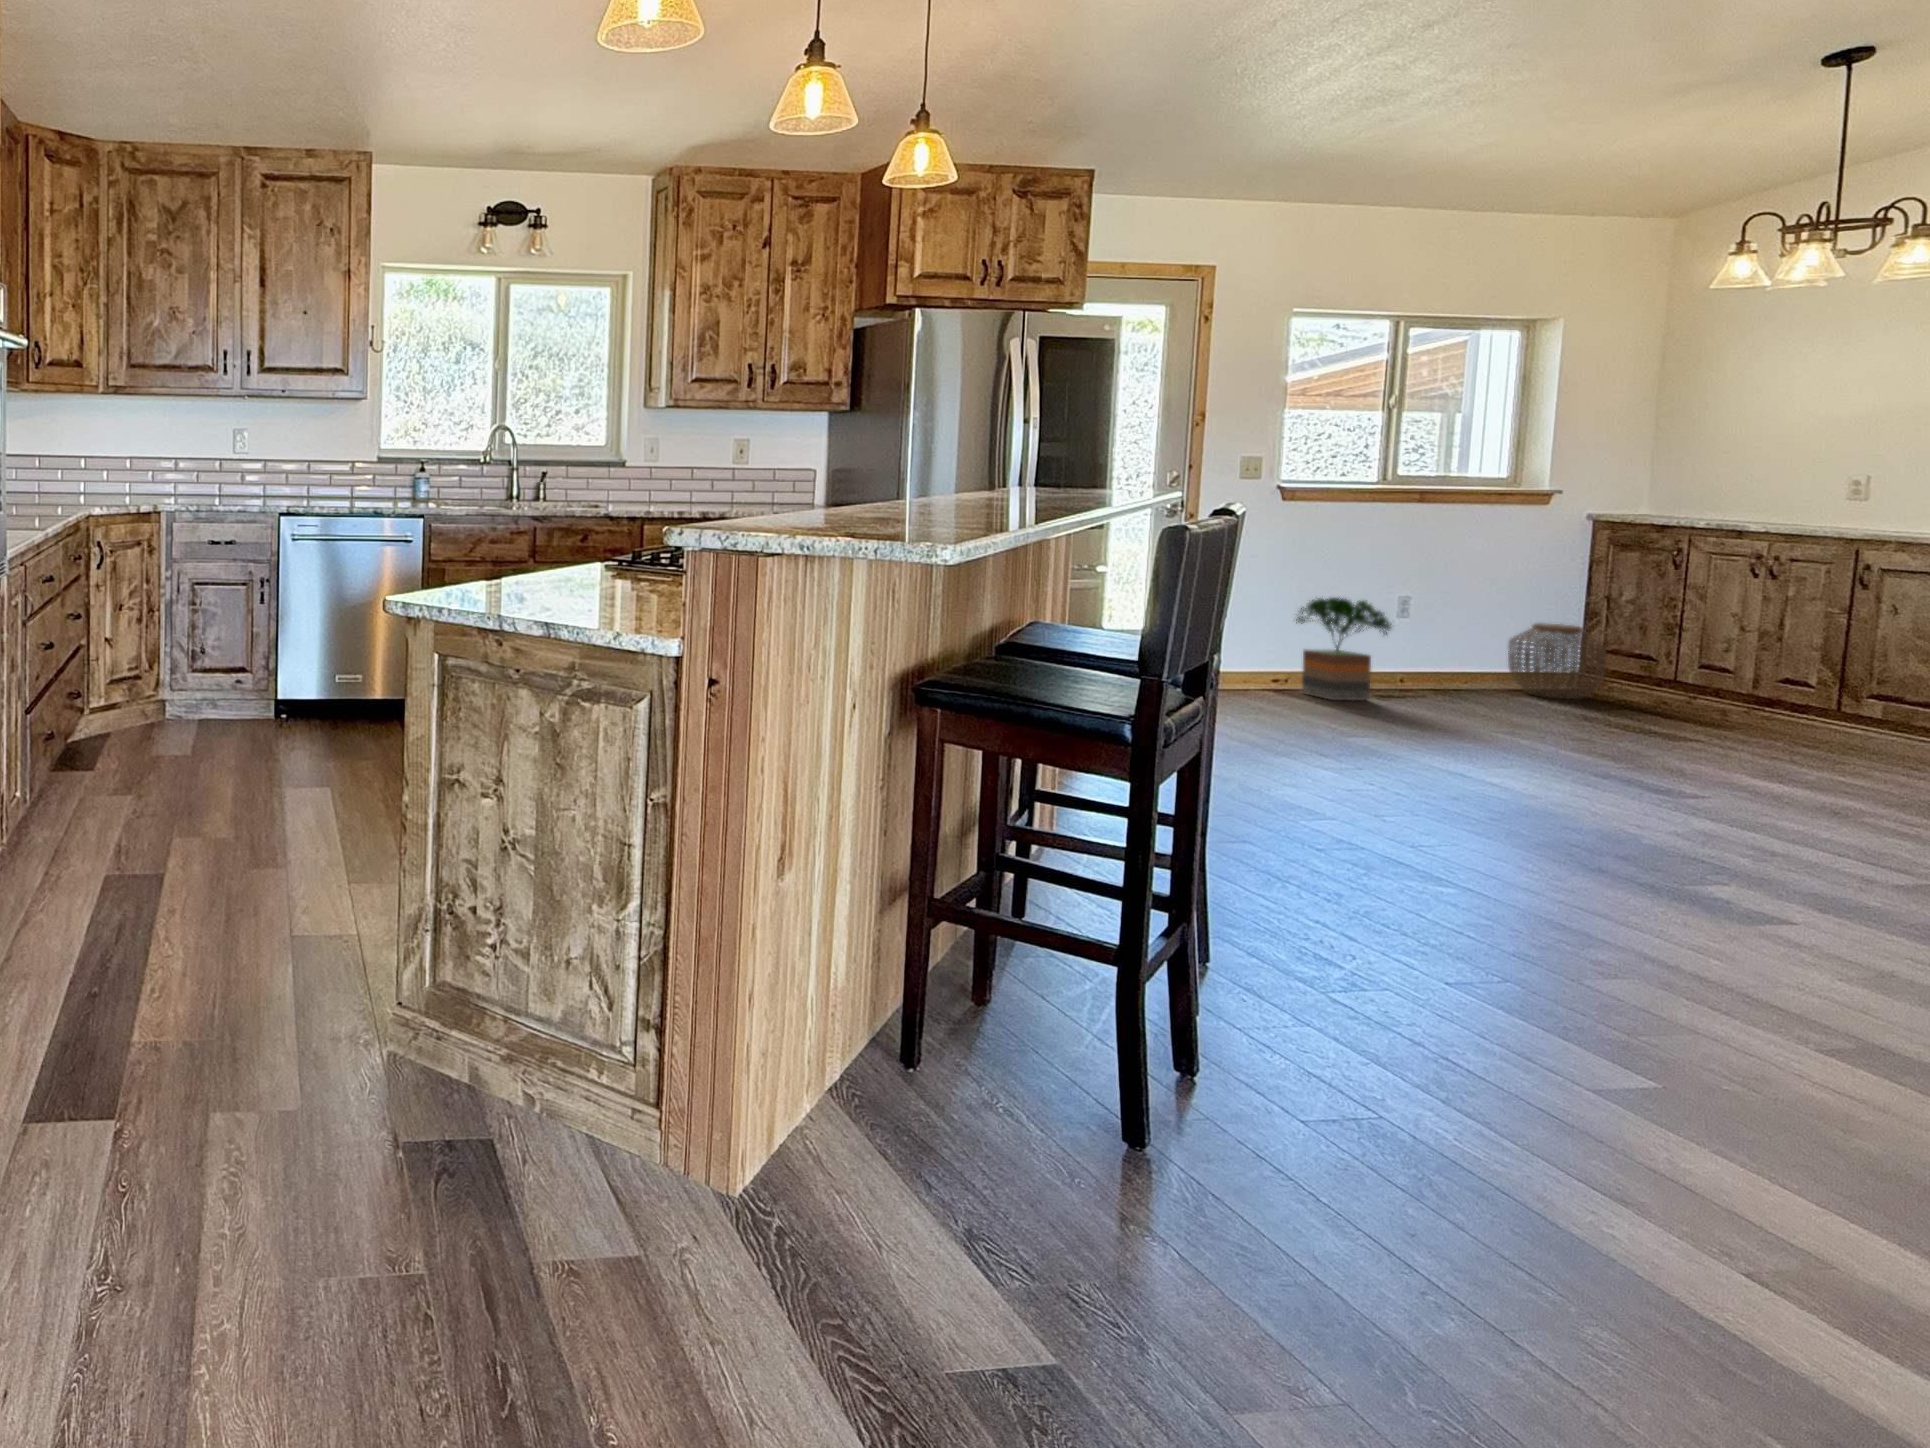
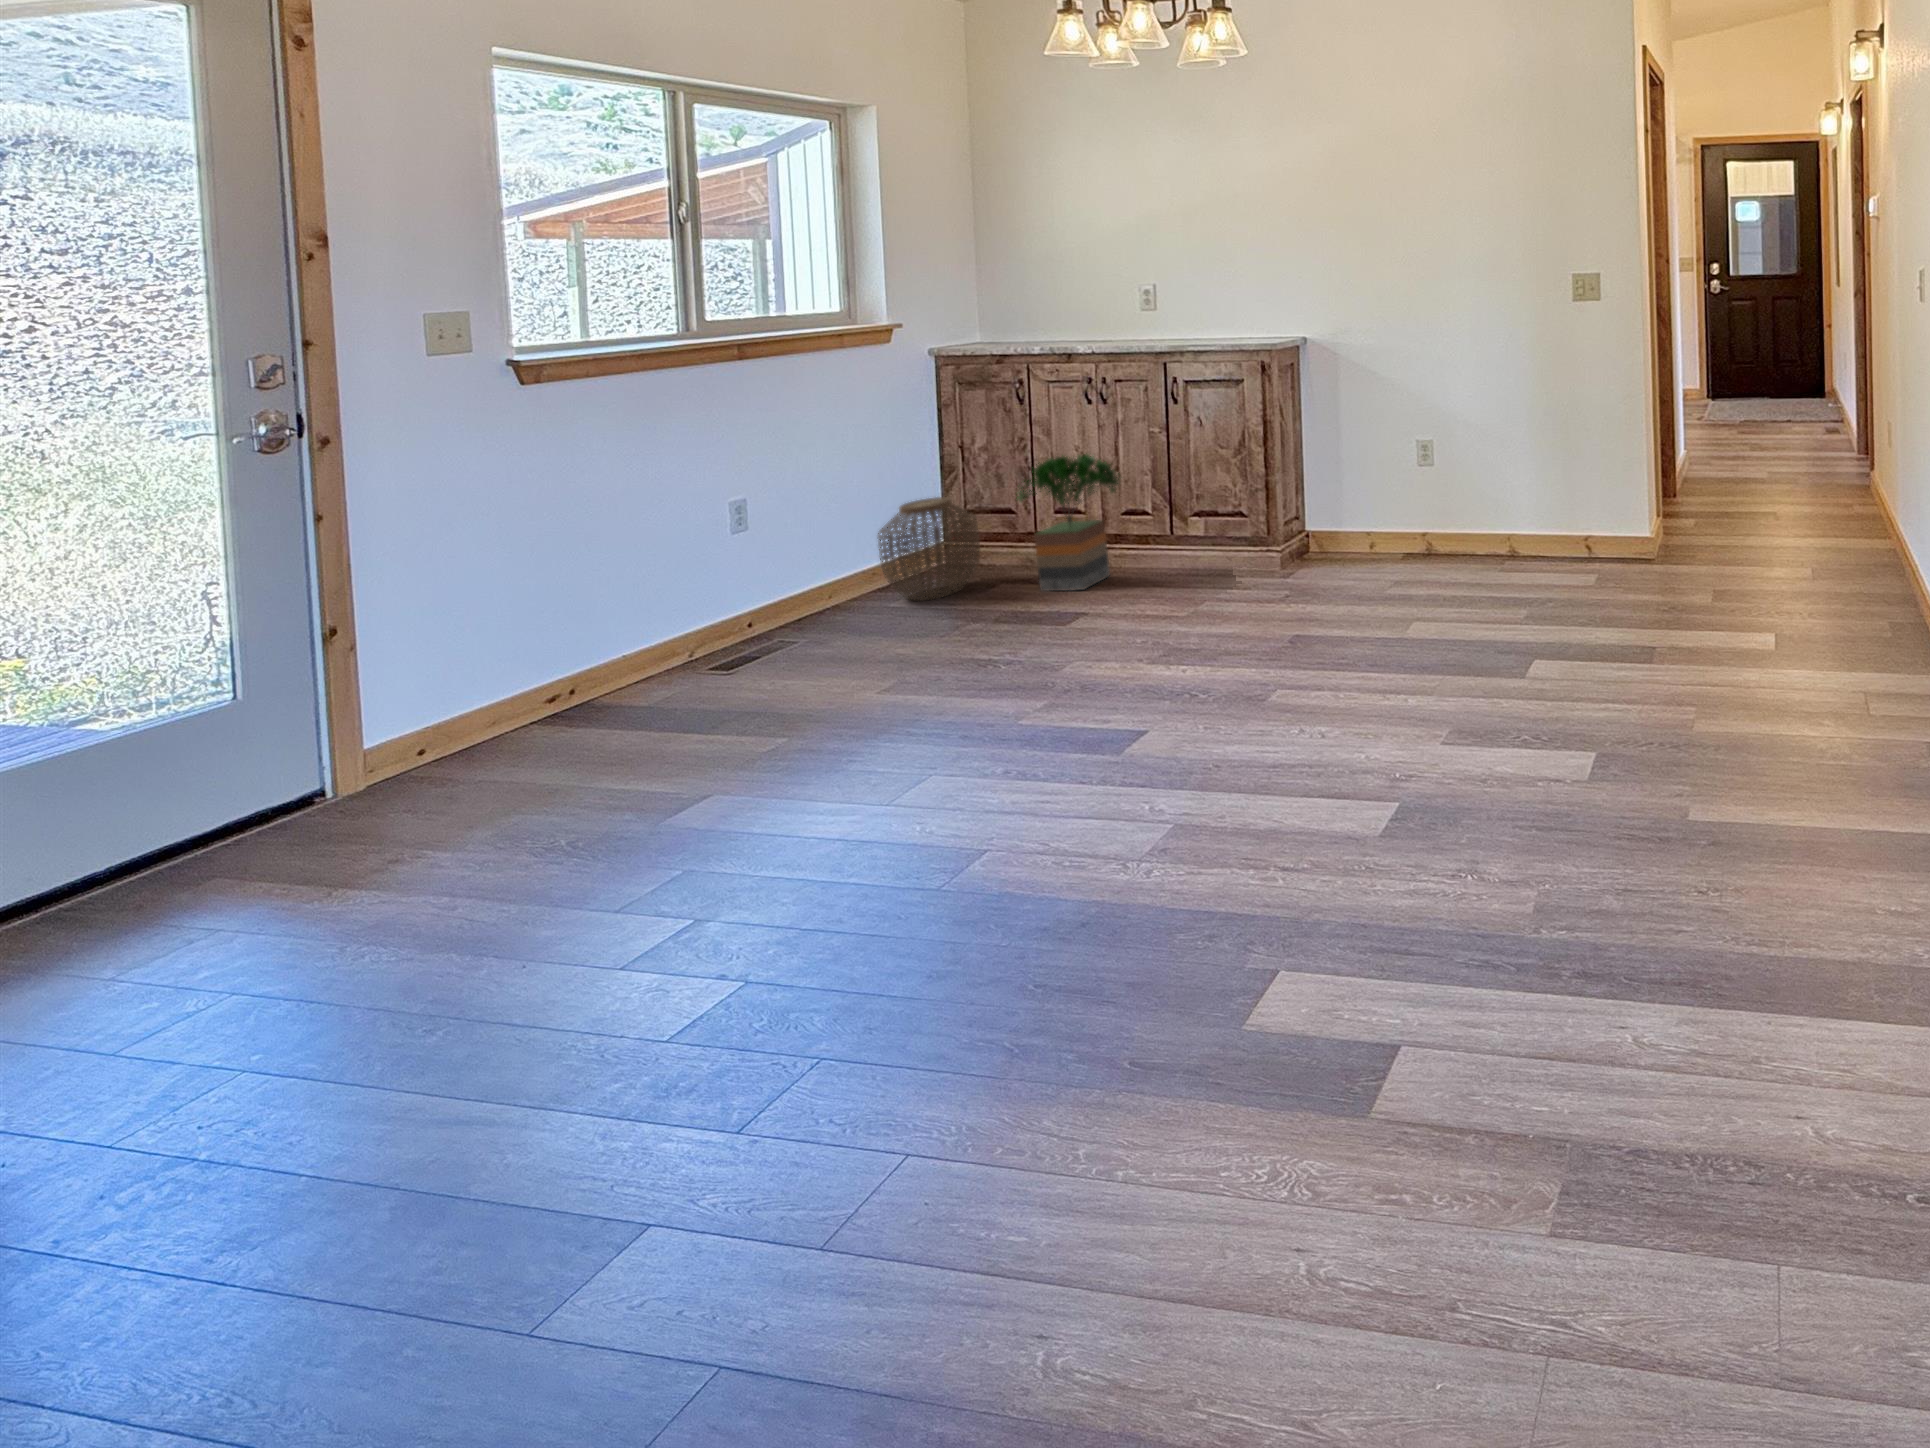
potted tree: present [1296,597,1392,700] -> present [1017,453,1120,591]

